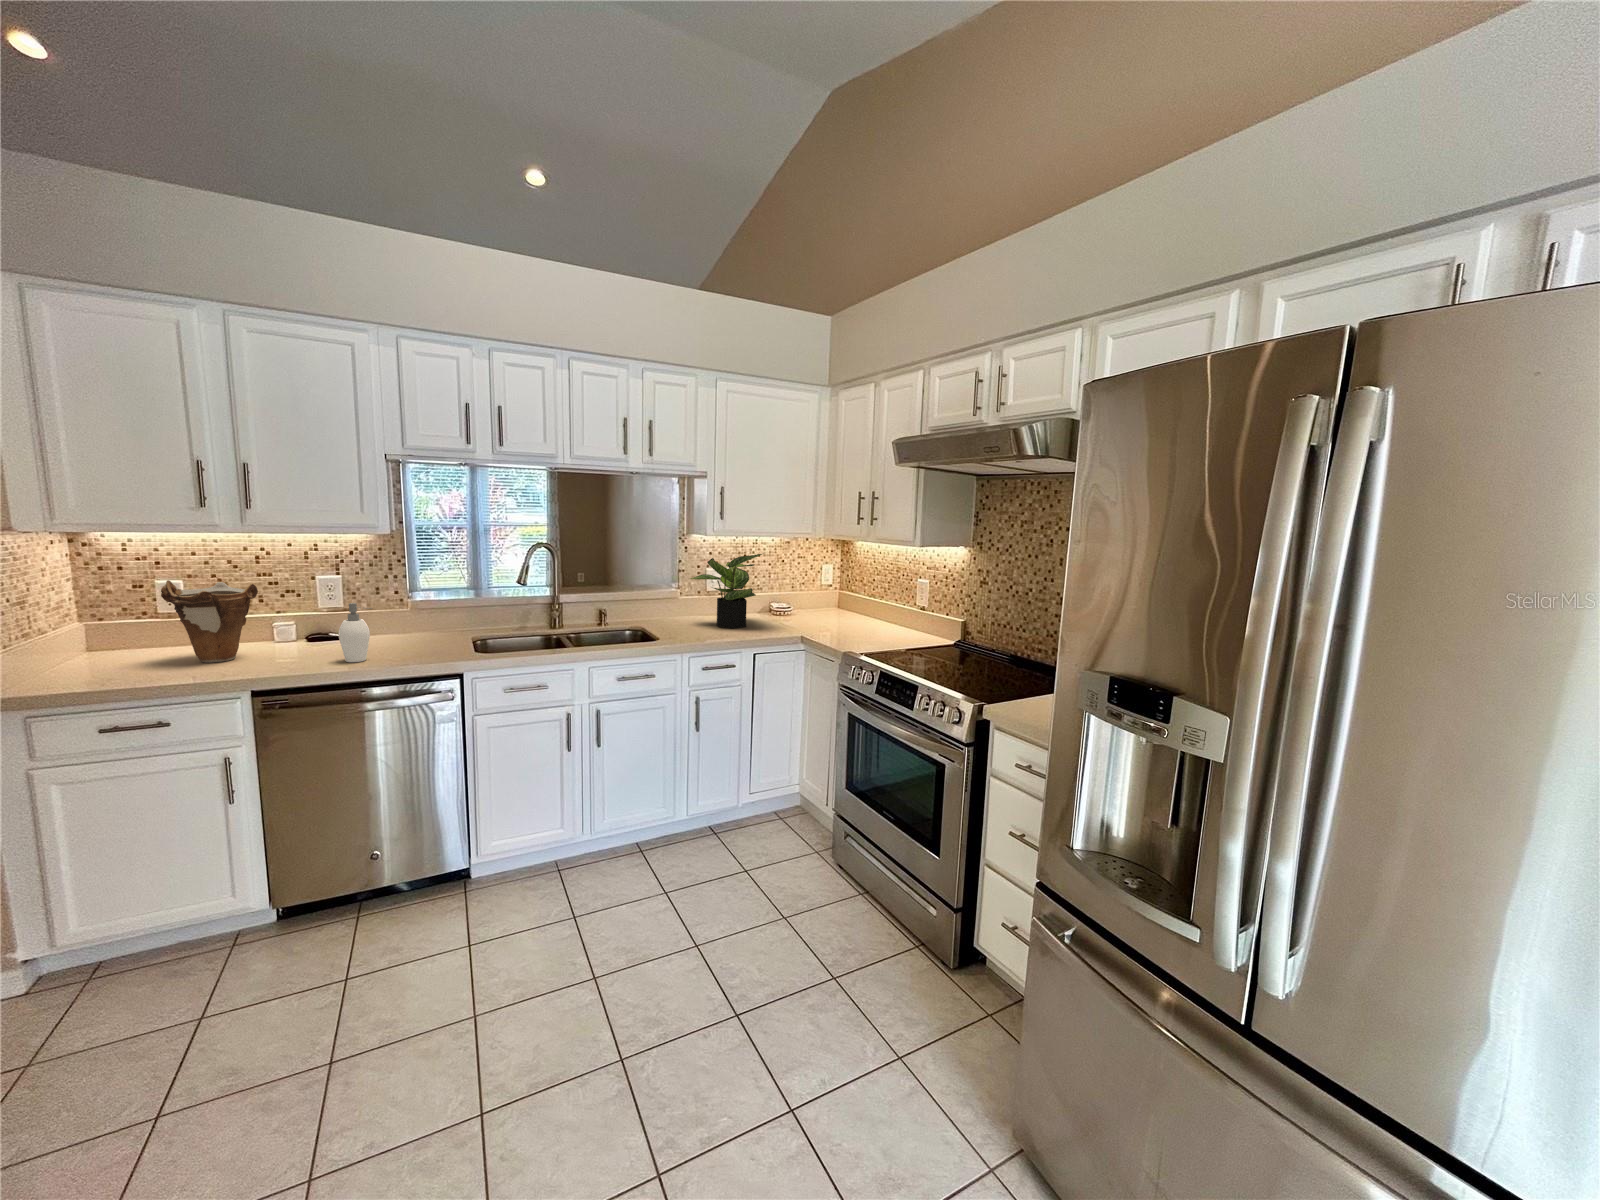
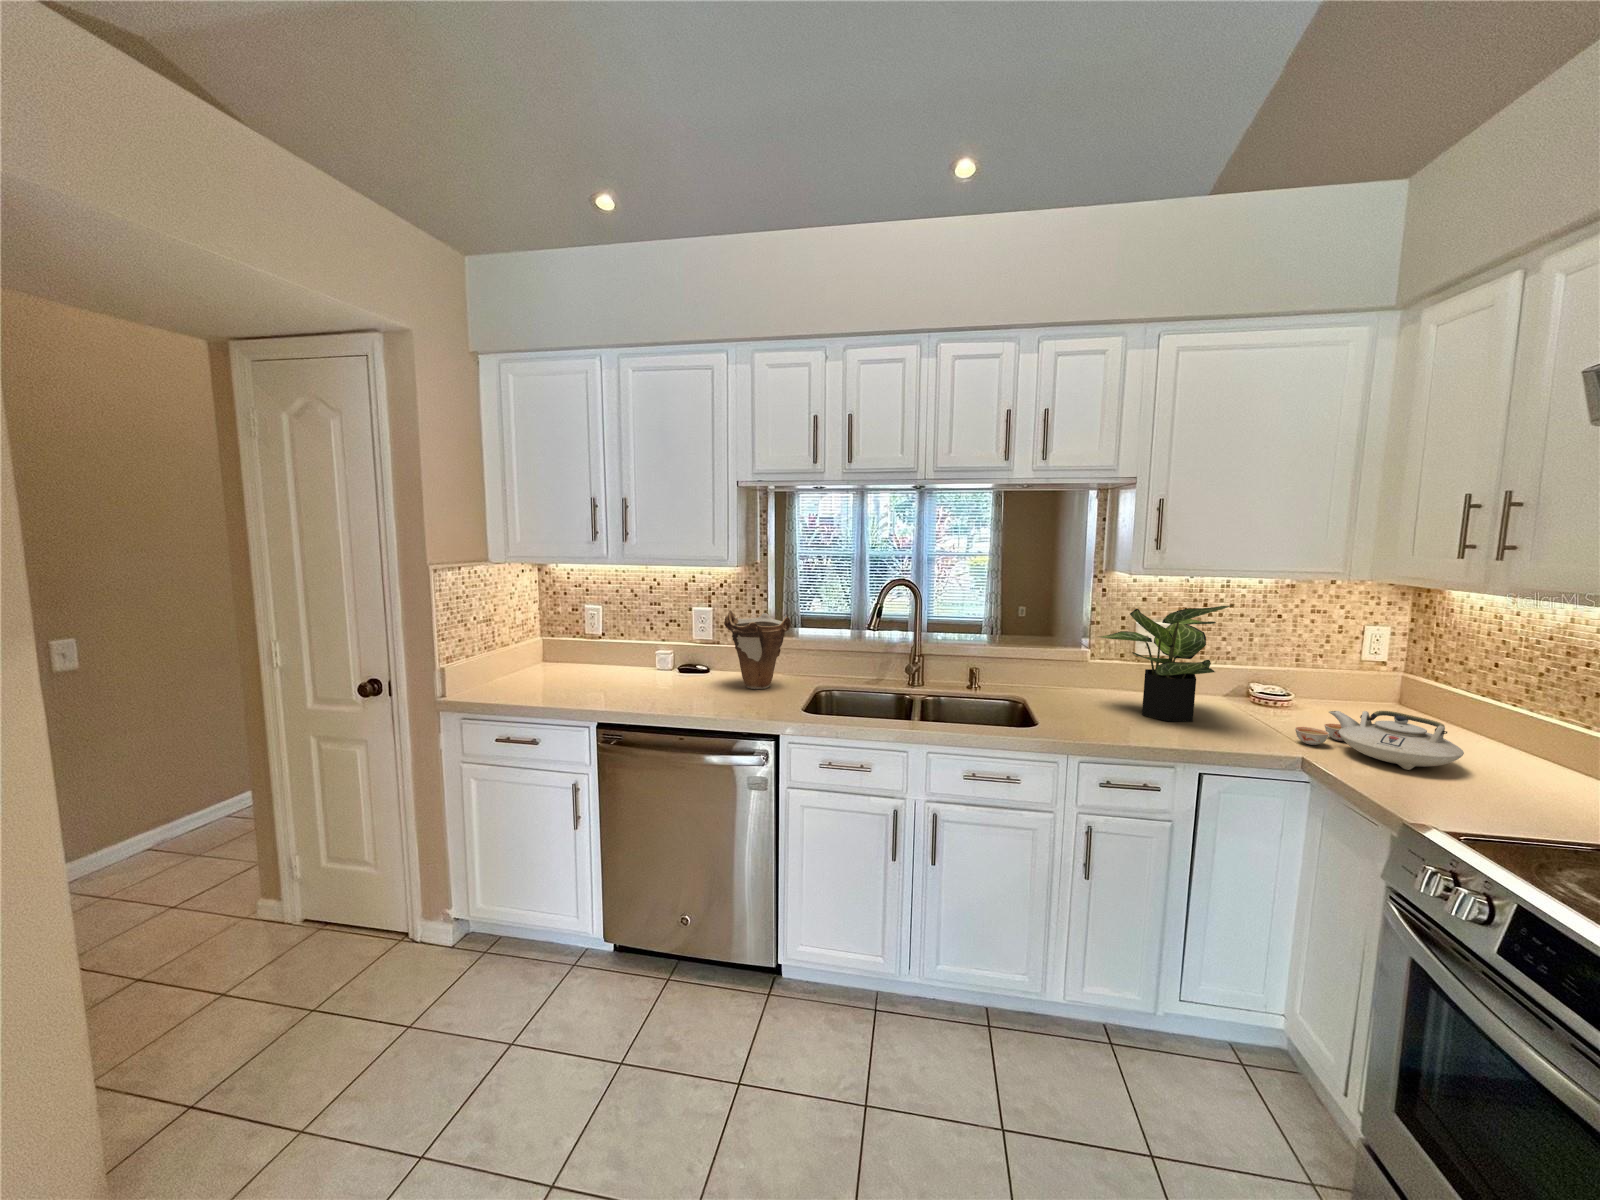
vase: present [161,580,258,663] -> present [724,610,791,689]
soap dispenser: present [338,603,372,662] -> none [677,640,705,704]
teapot: none [796,607,864,634] -> present [1295,711,1464,770]

